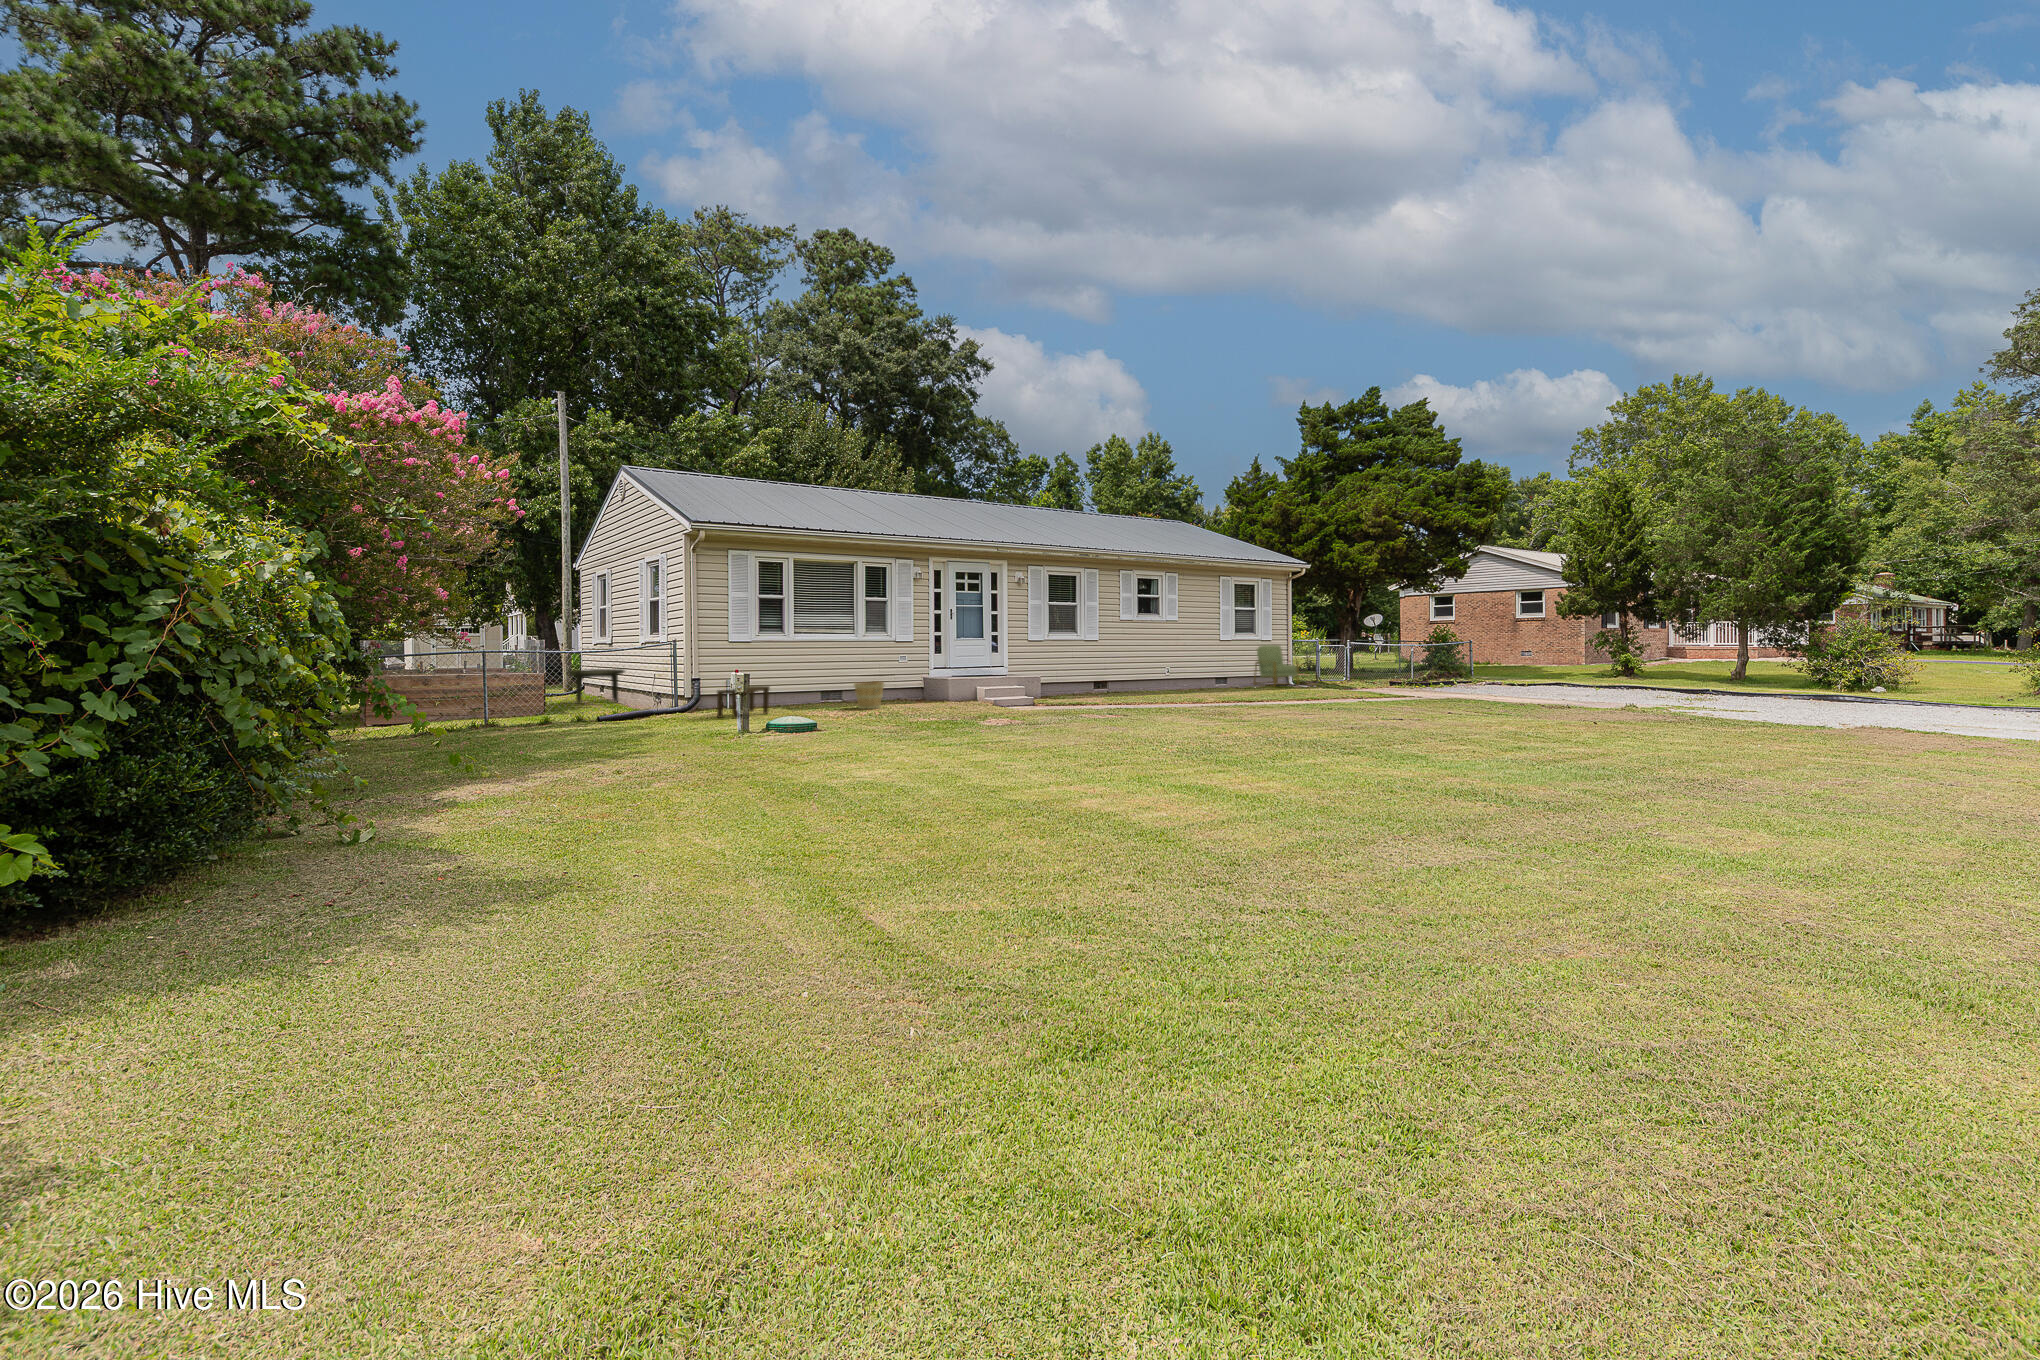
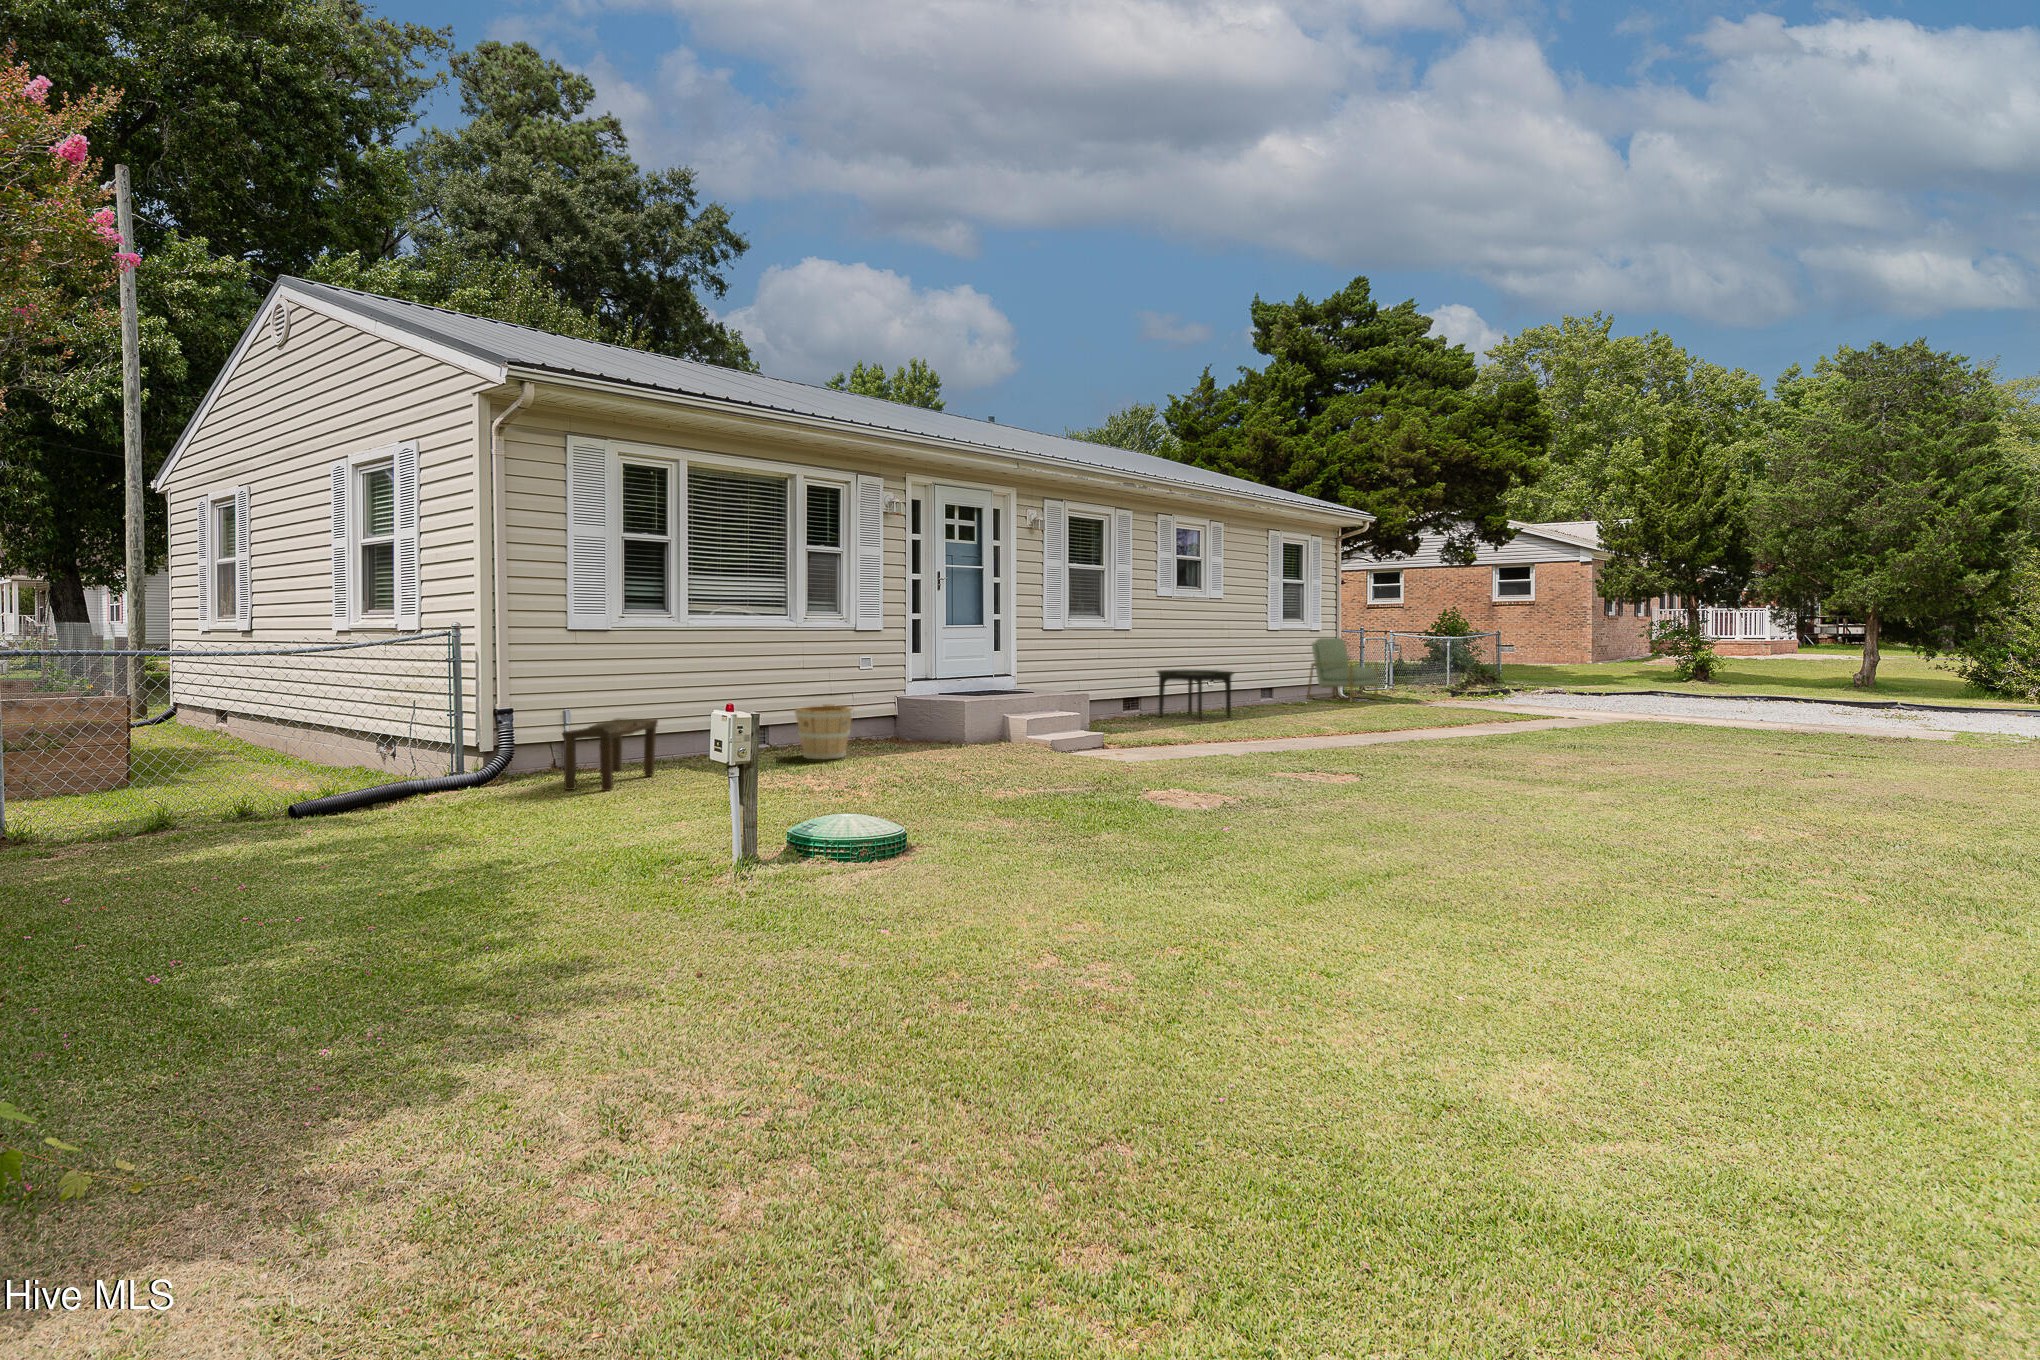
round table: present [568,669,625,704] -> present [1157,670,1234,720]

